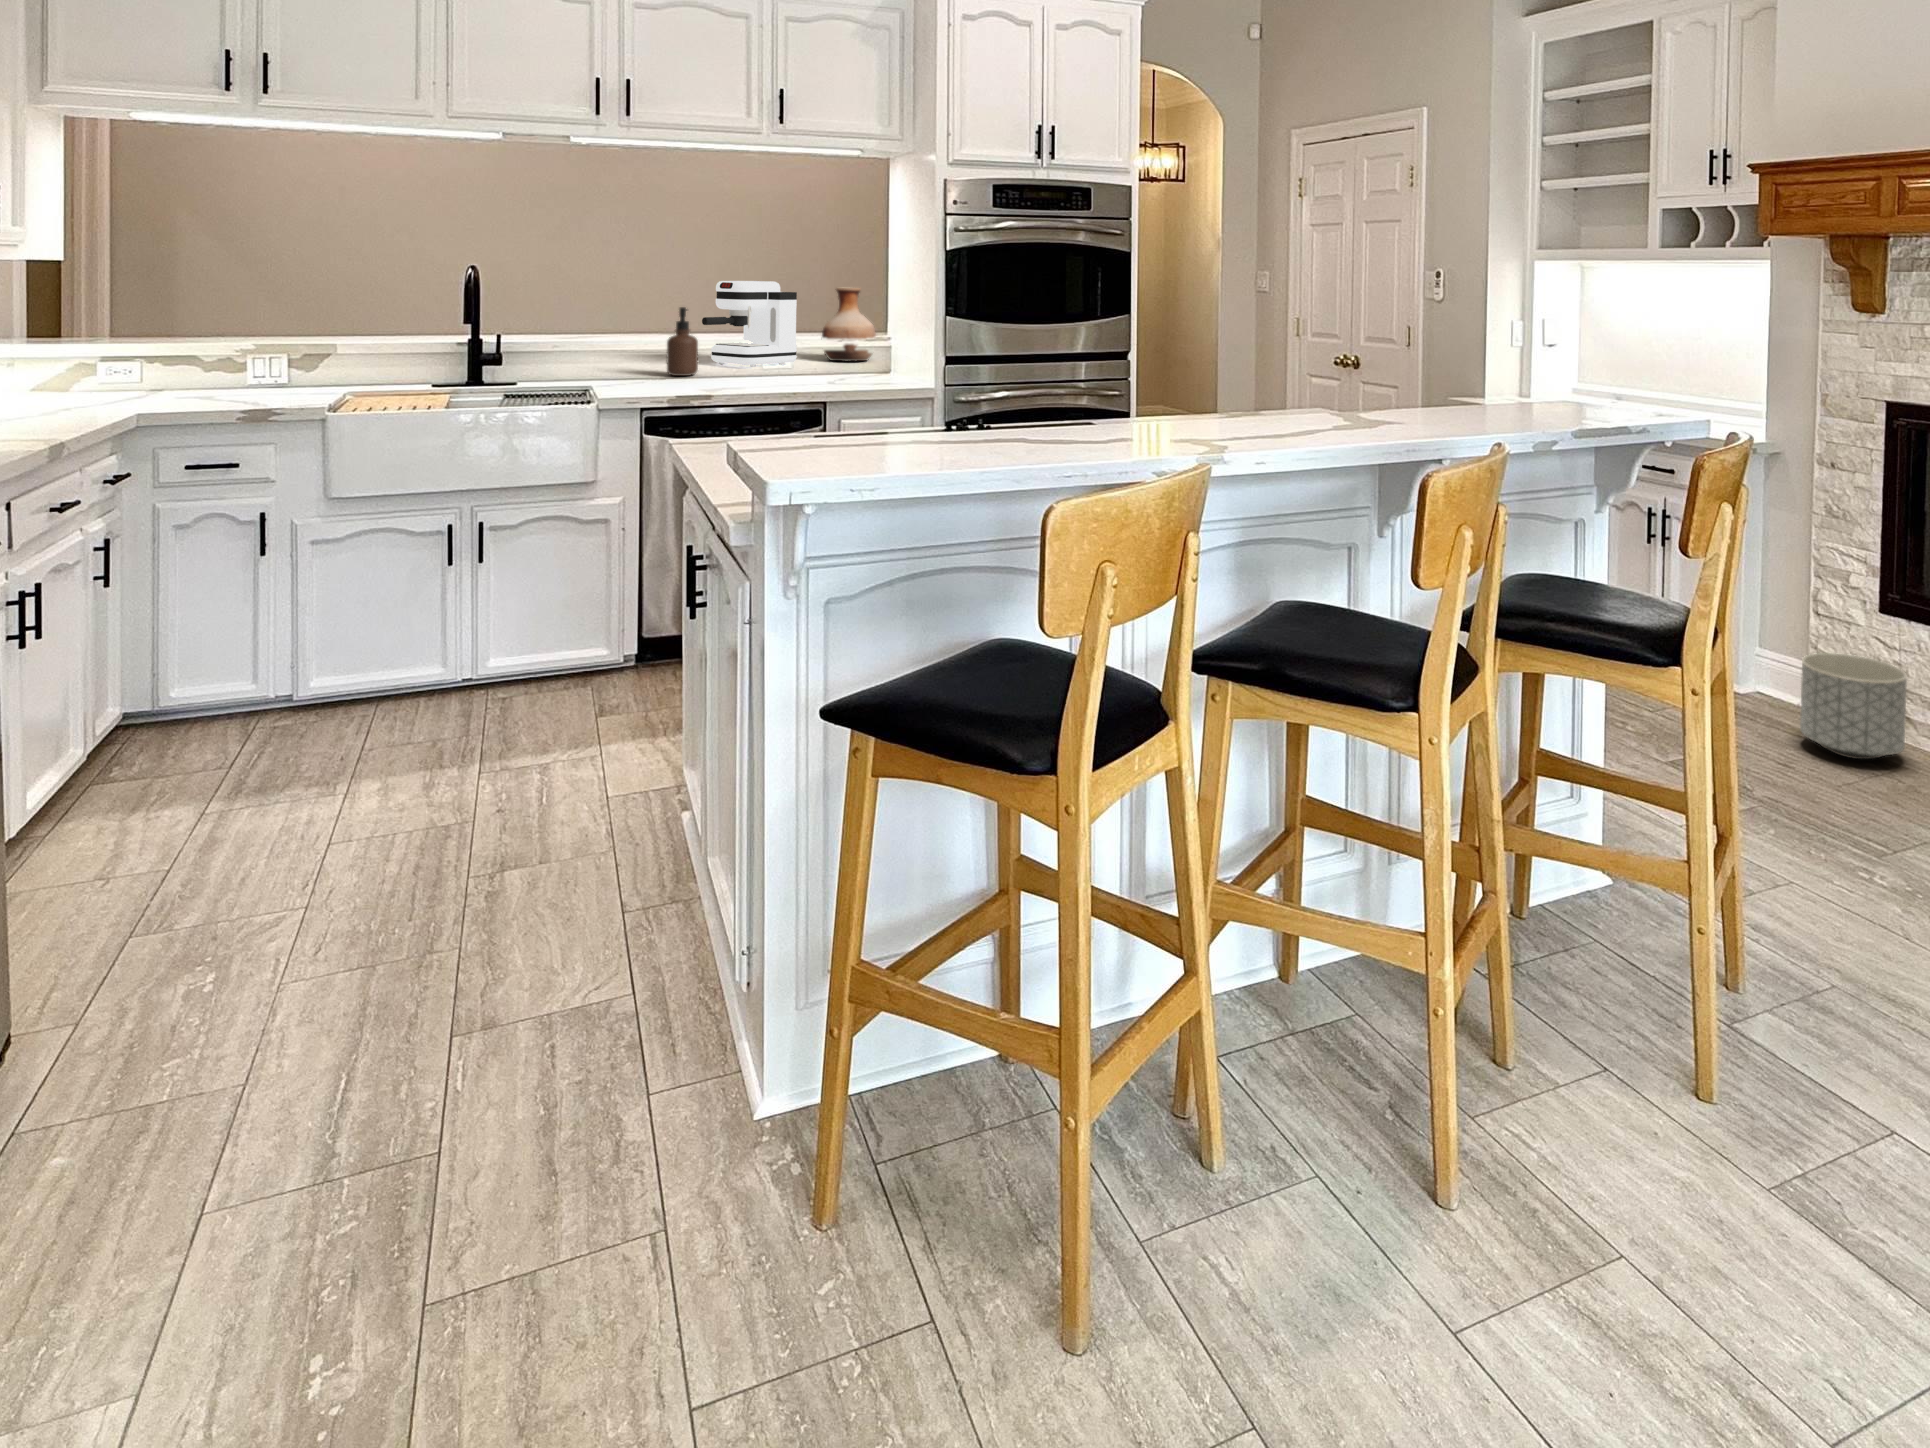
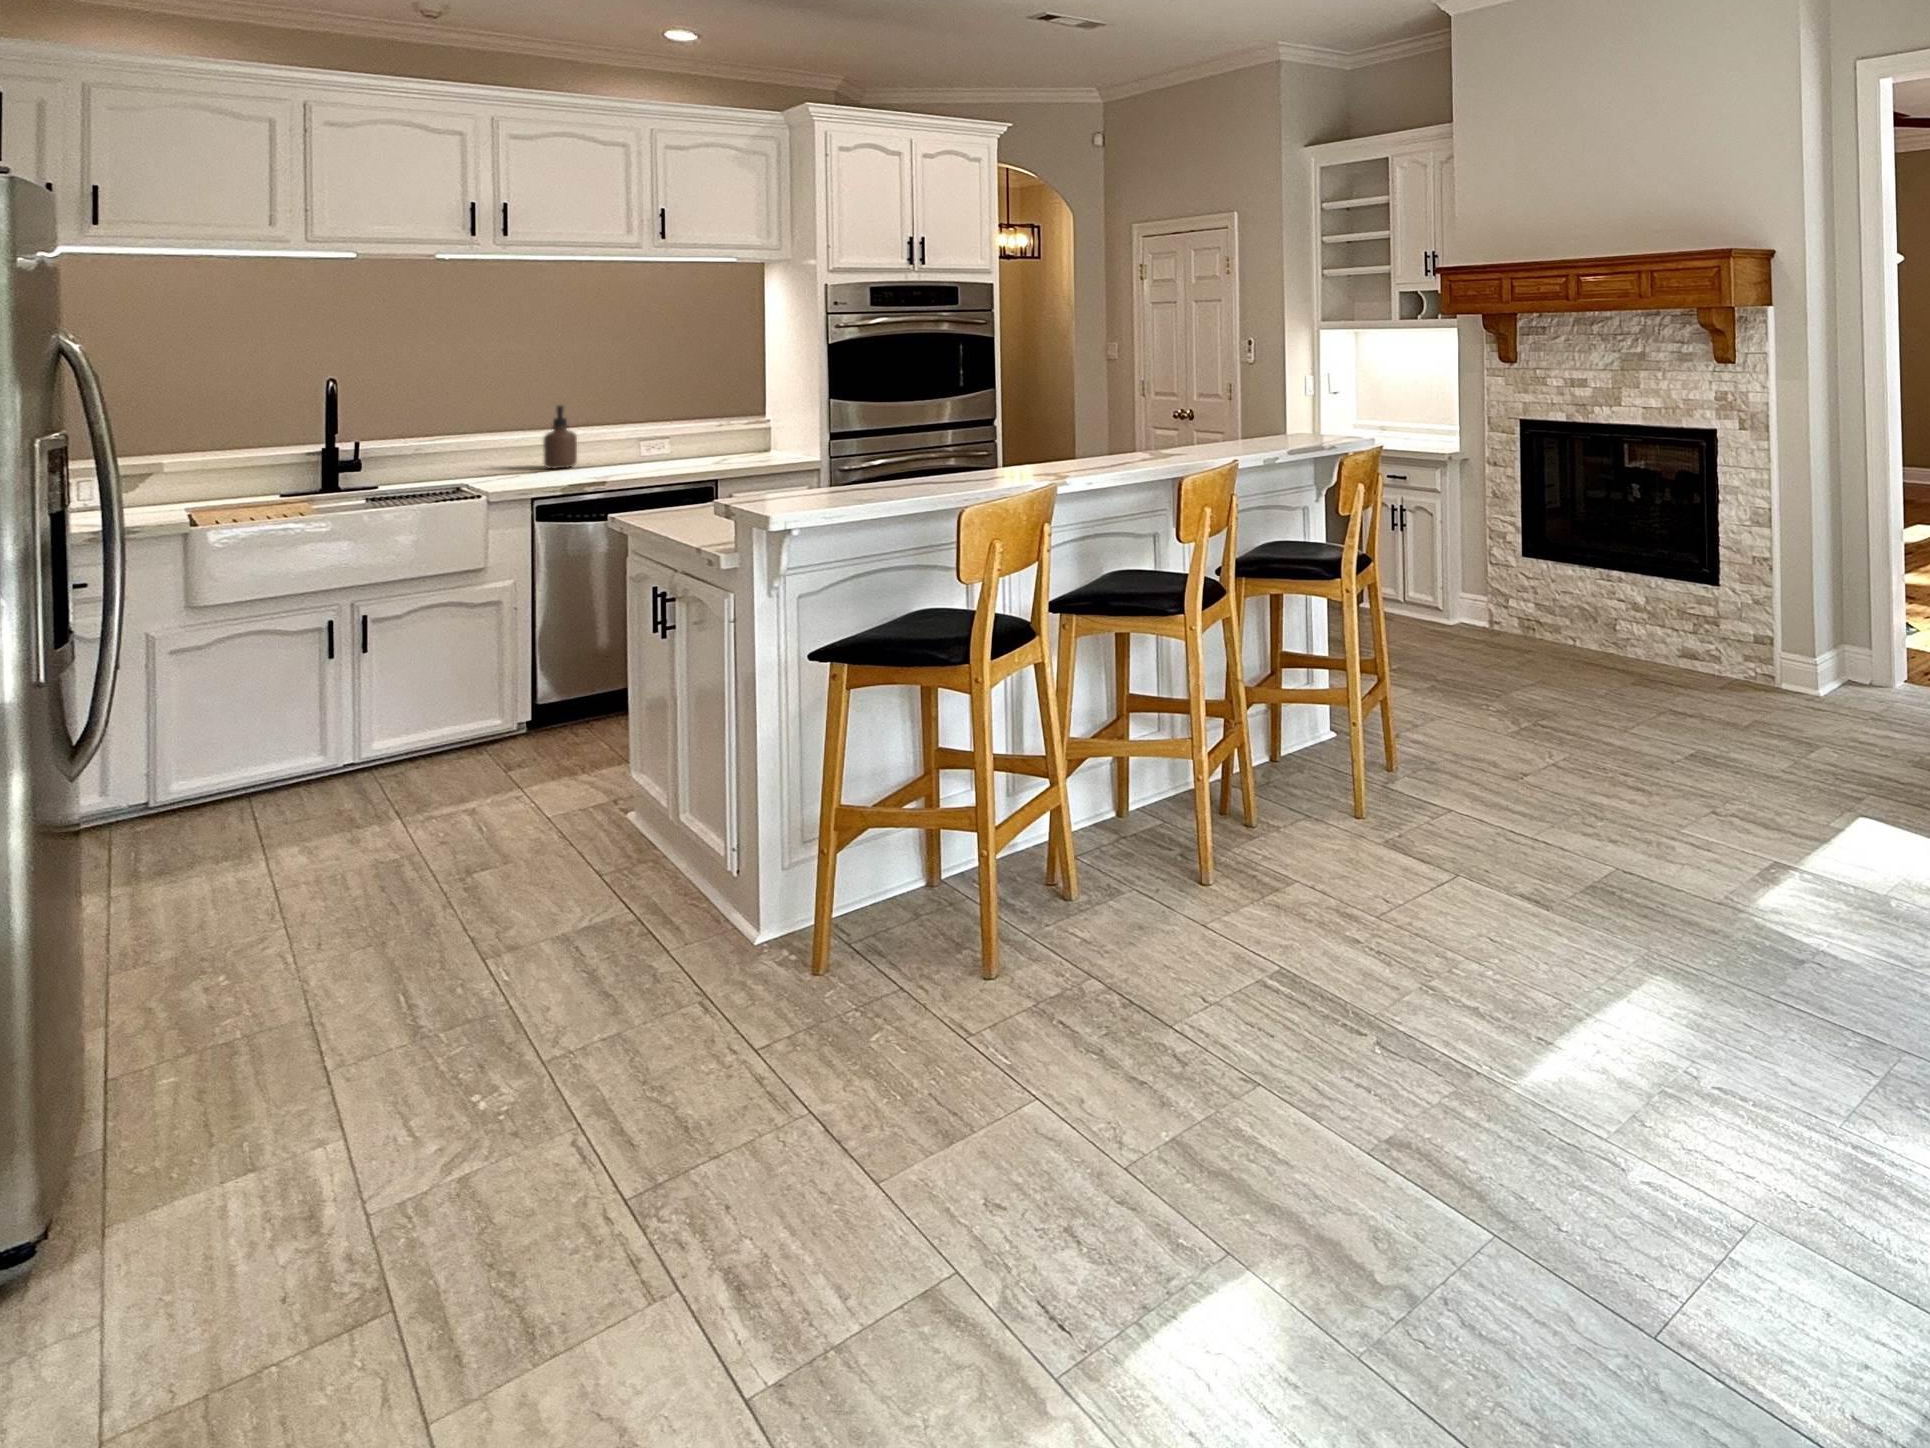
coffee maker: present [702,281,797,367] -> none [575,377,674,455]
vase: present [822,288,876,361] -> none [697,378,753,445]
planter: present [1800,653,1907,759] -> none [1474,586,1533,651]

